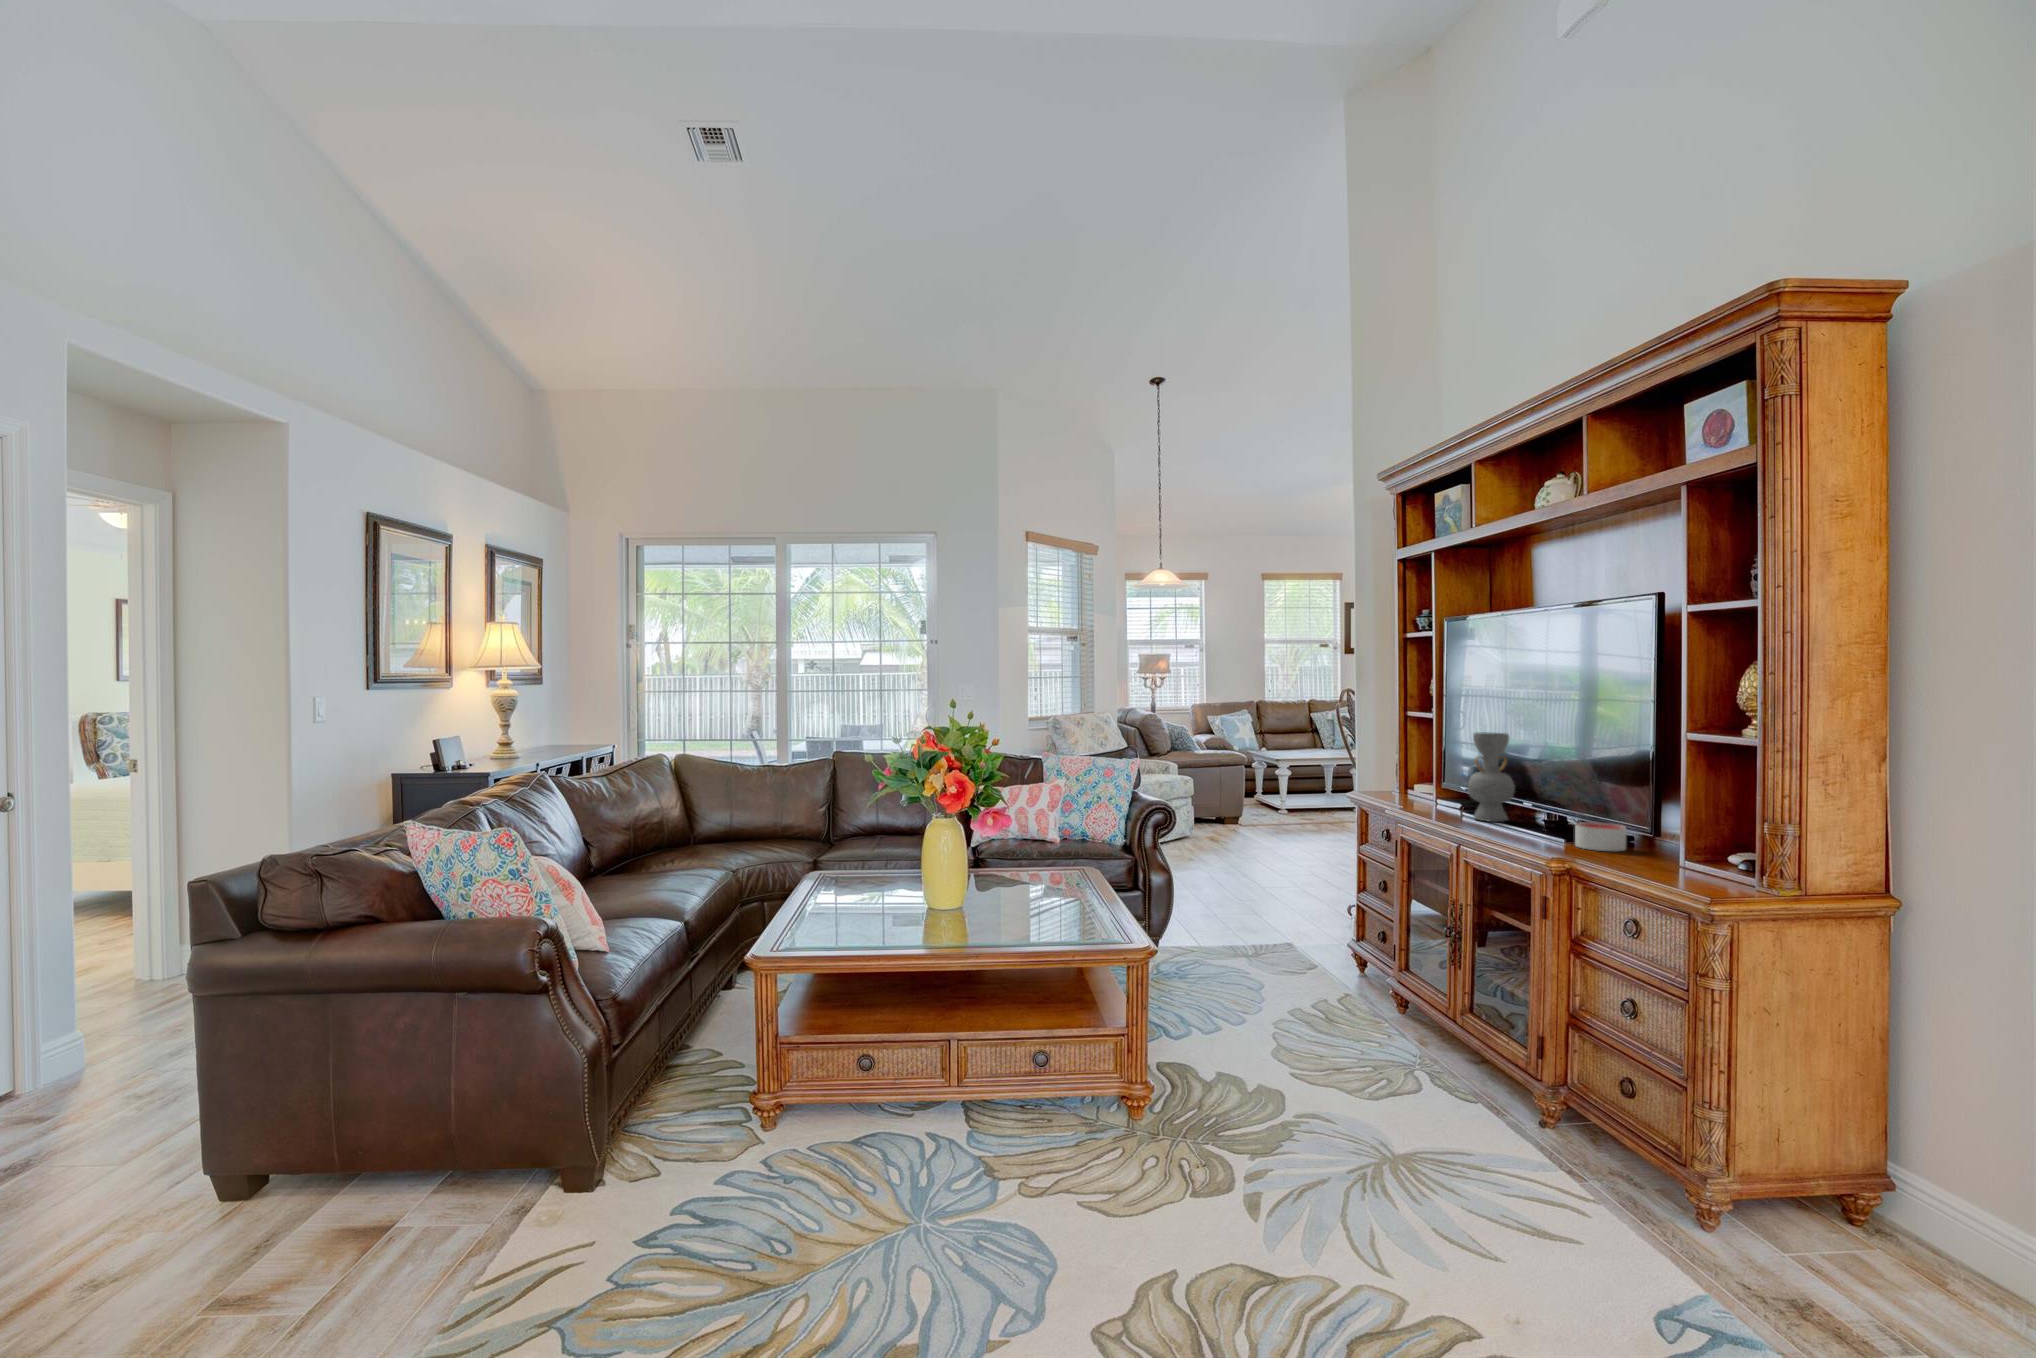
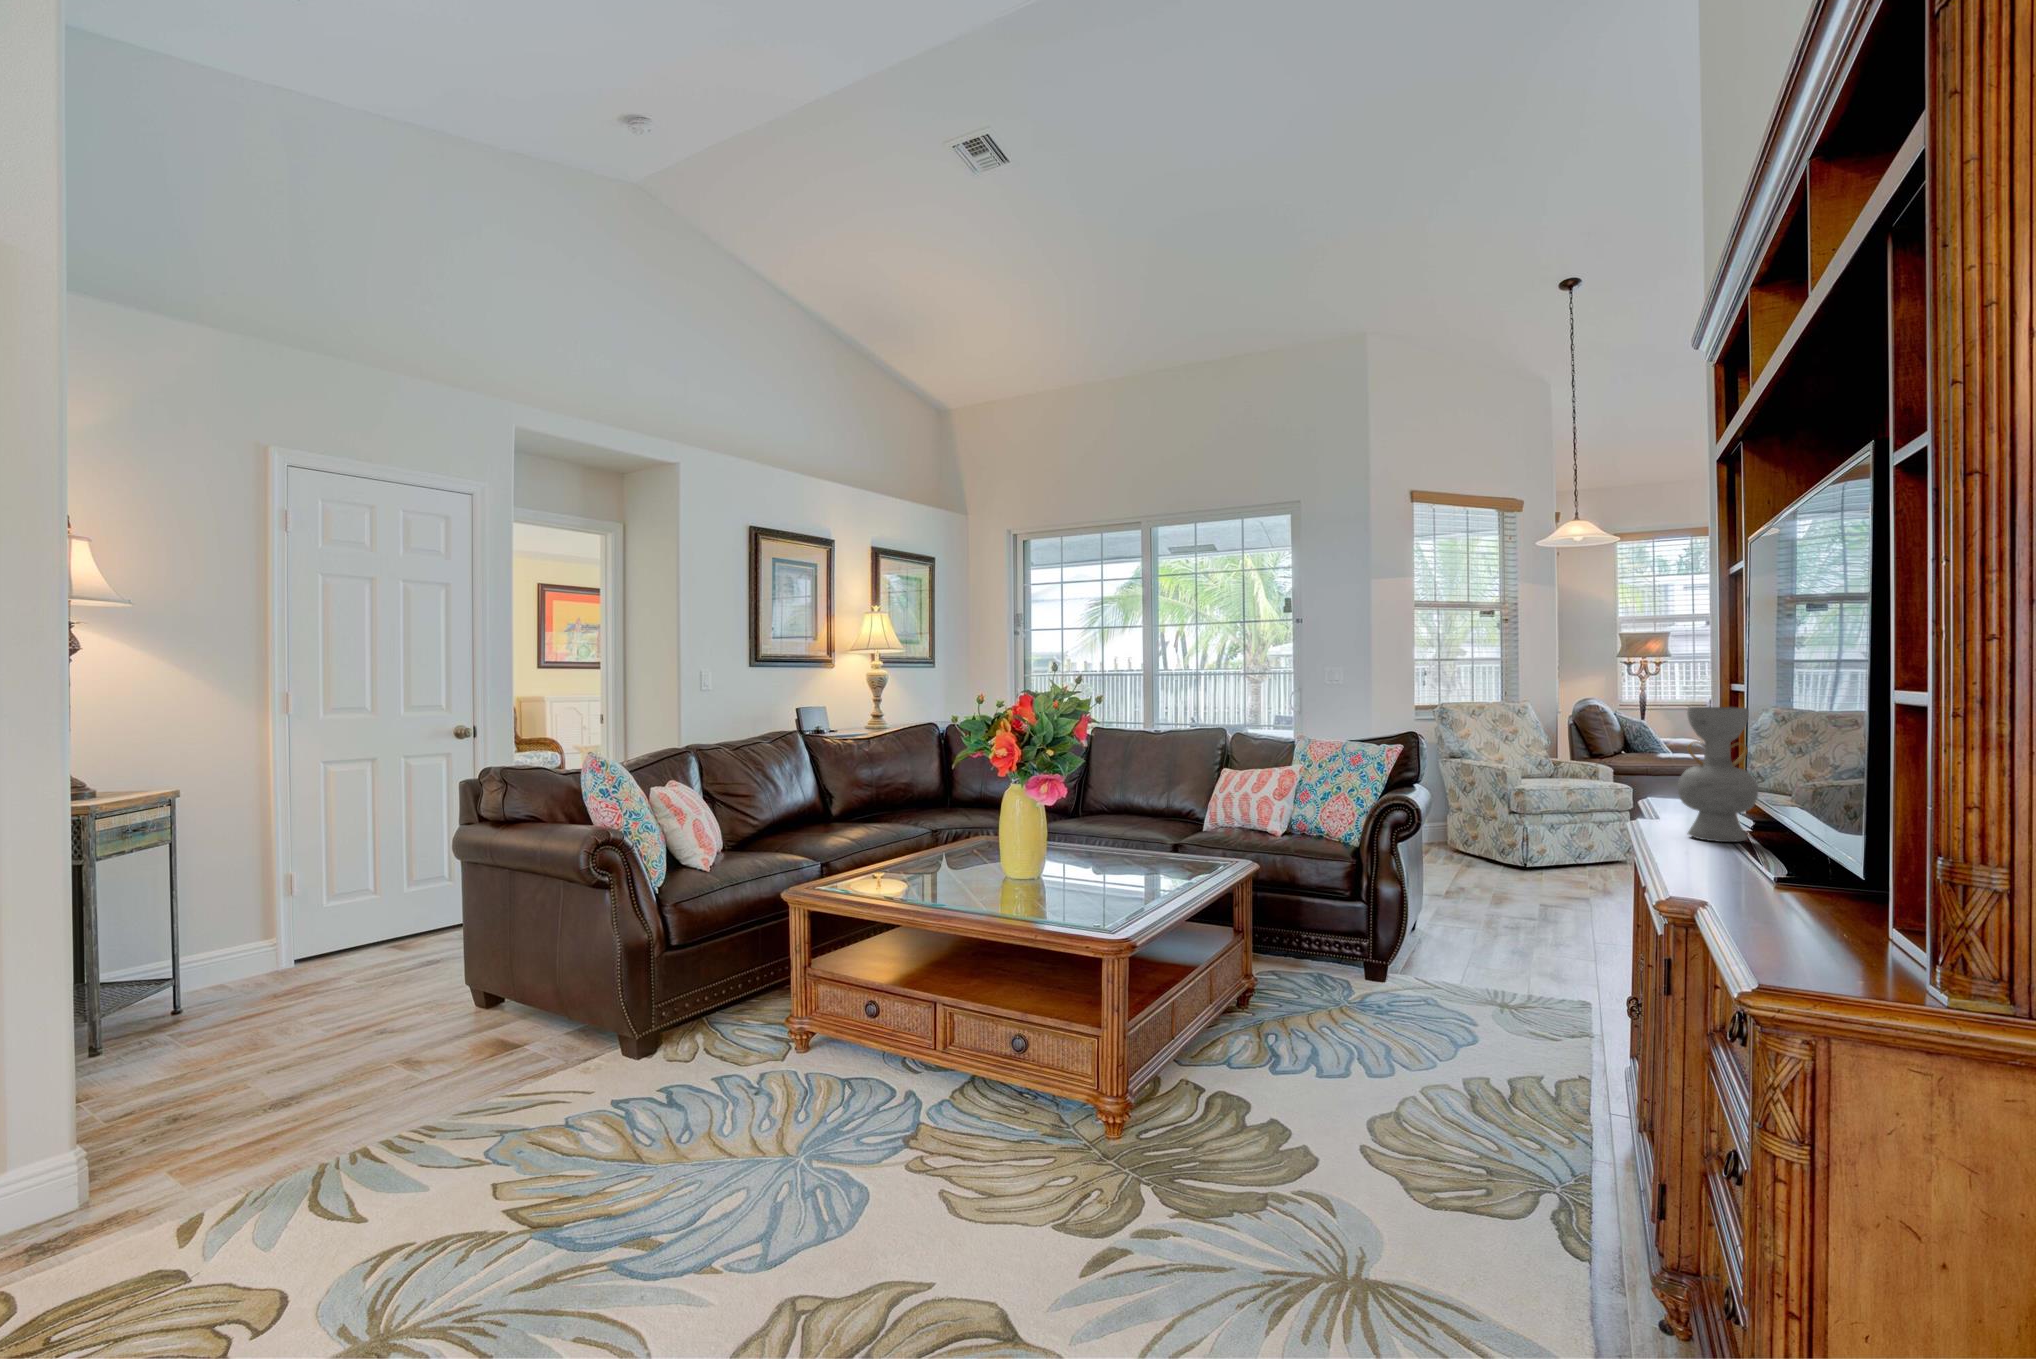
candle: present [1575,822,1626,851] -> none [1726,842,1818,892]

